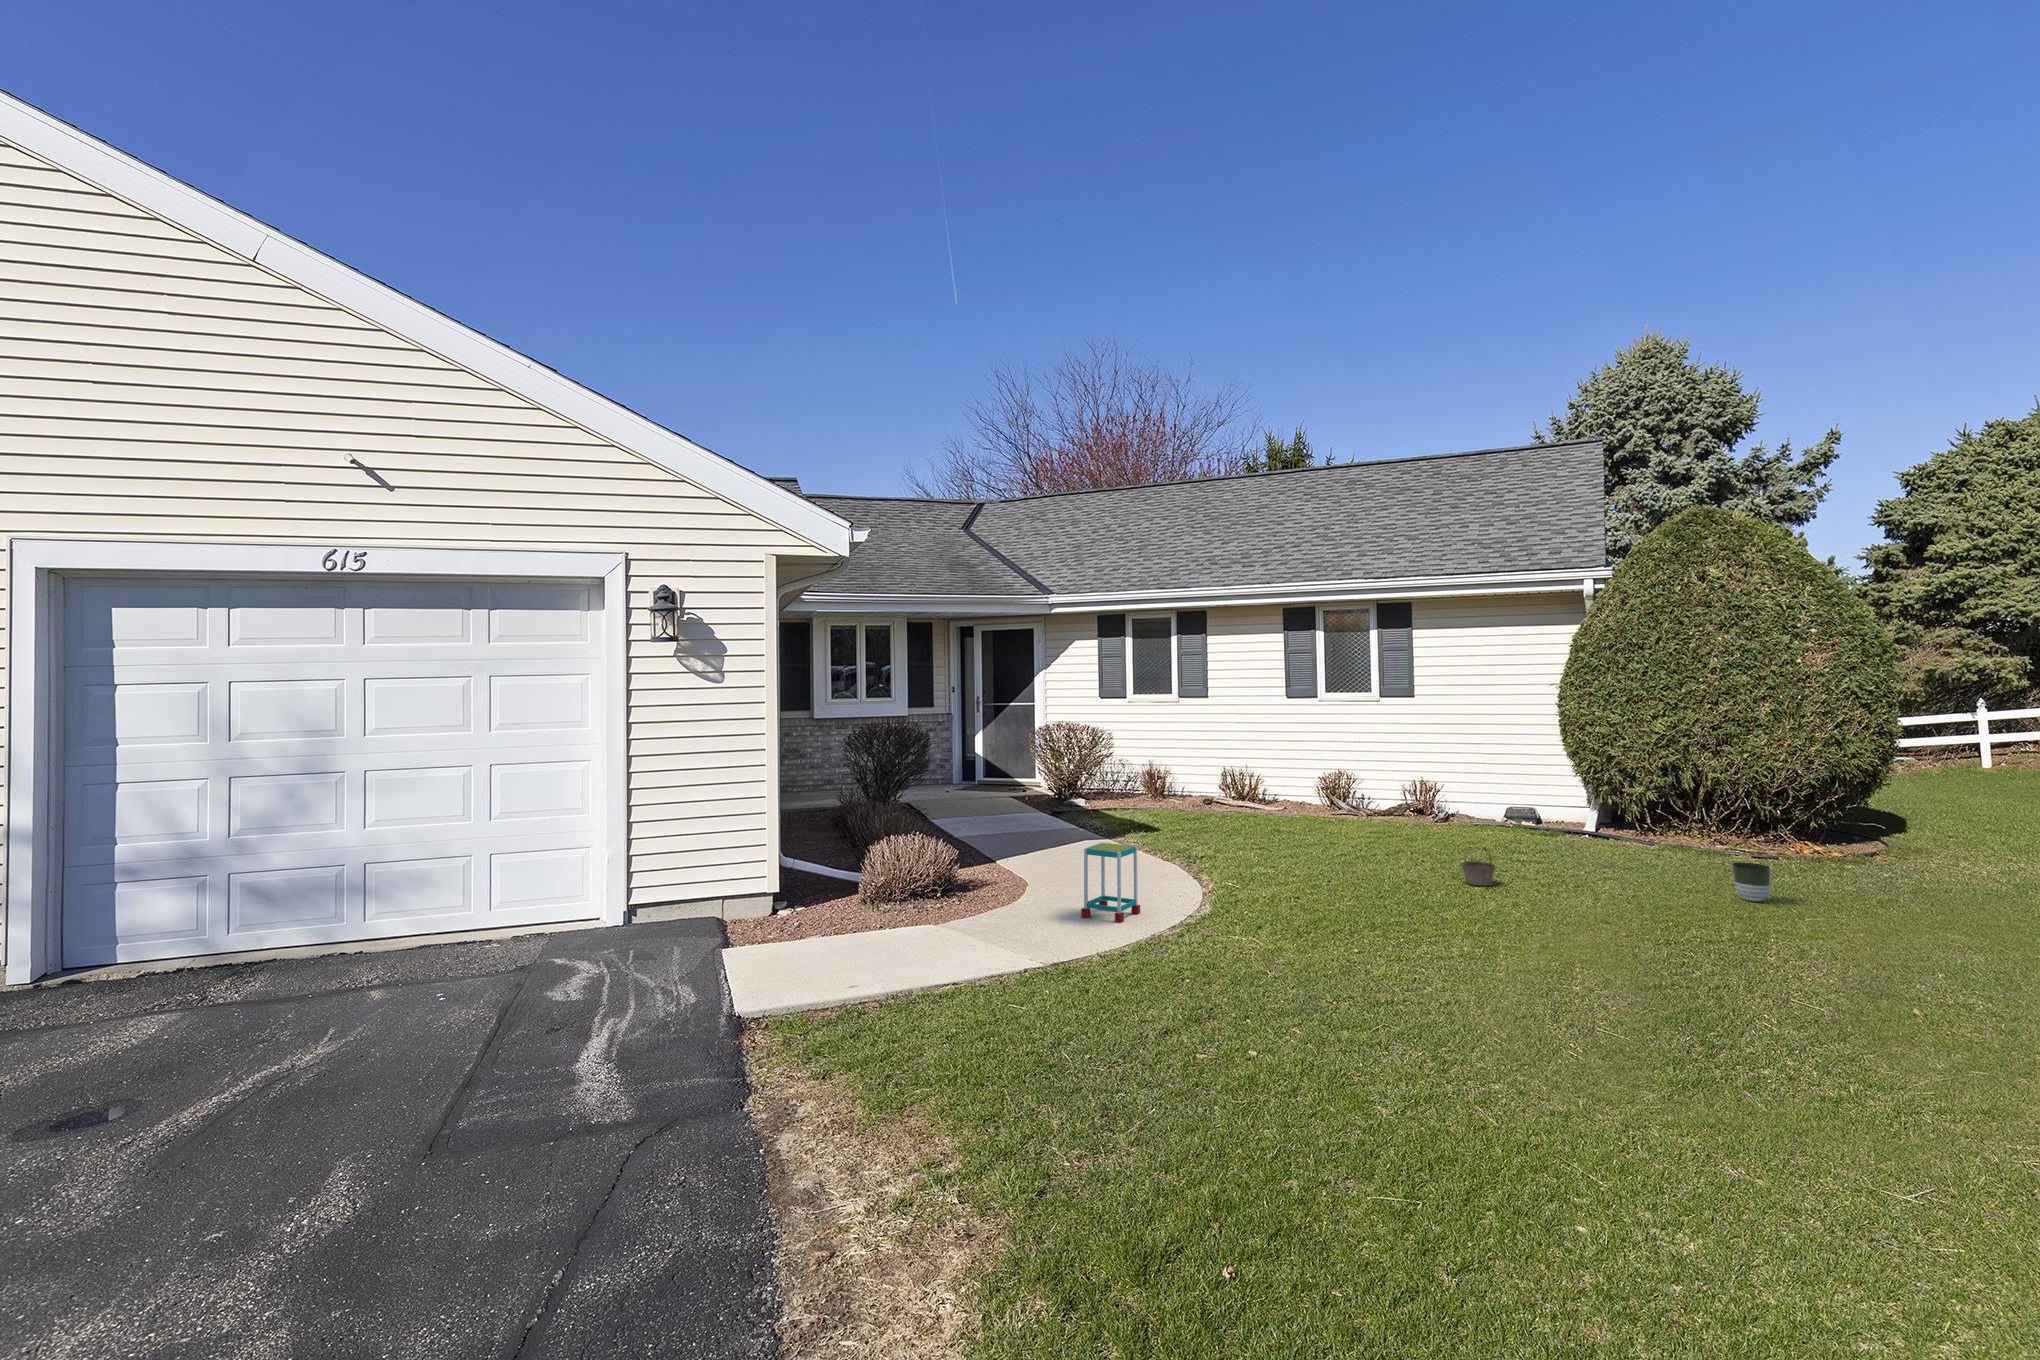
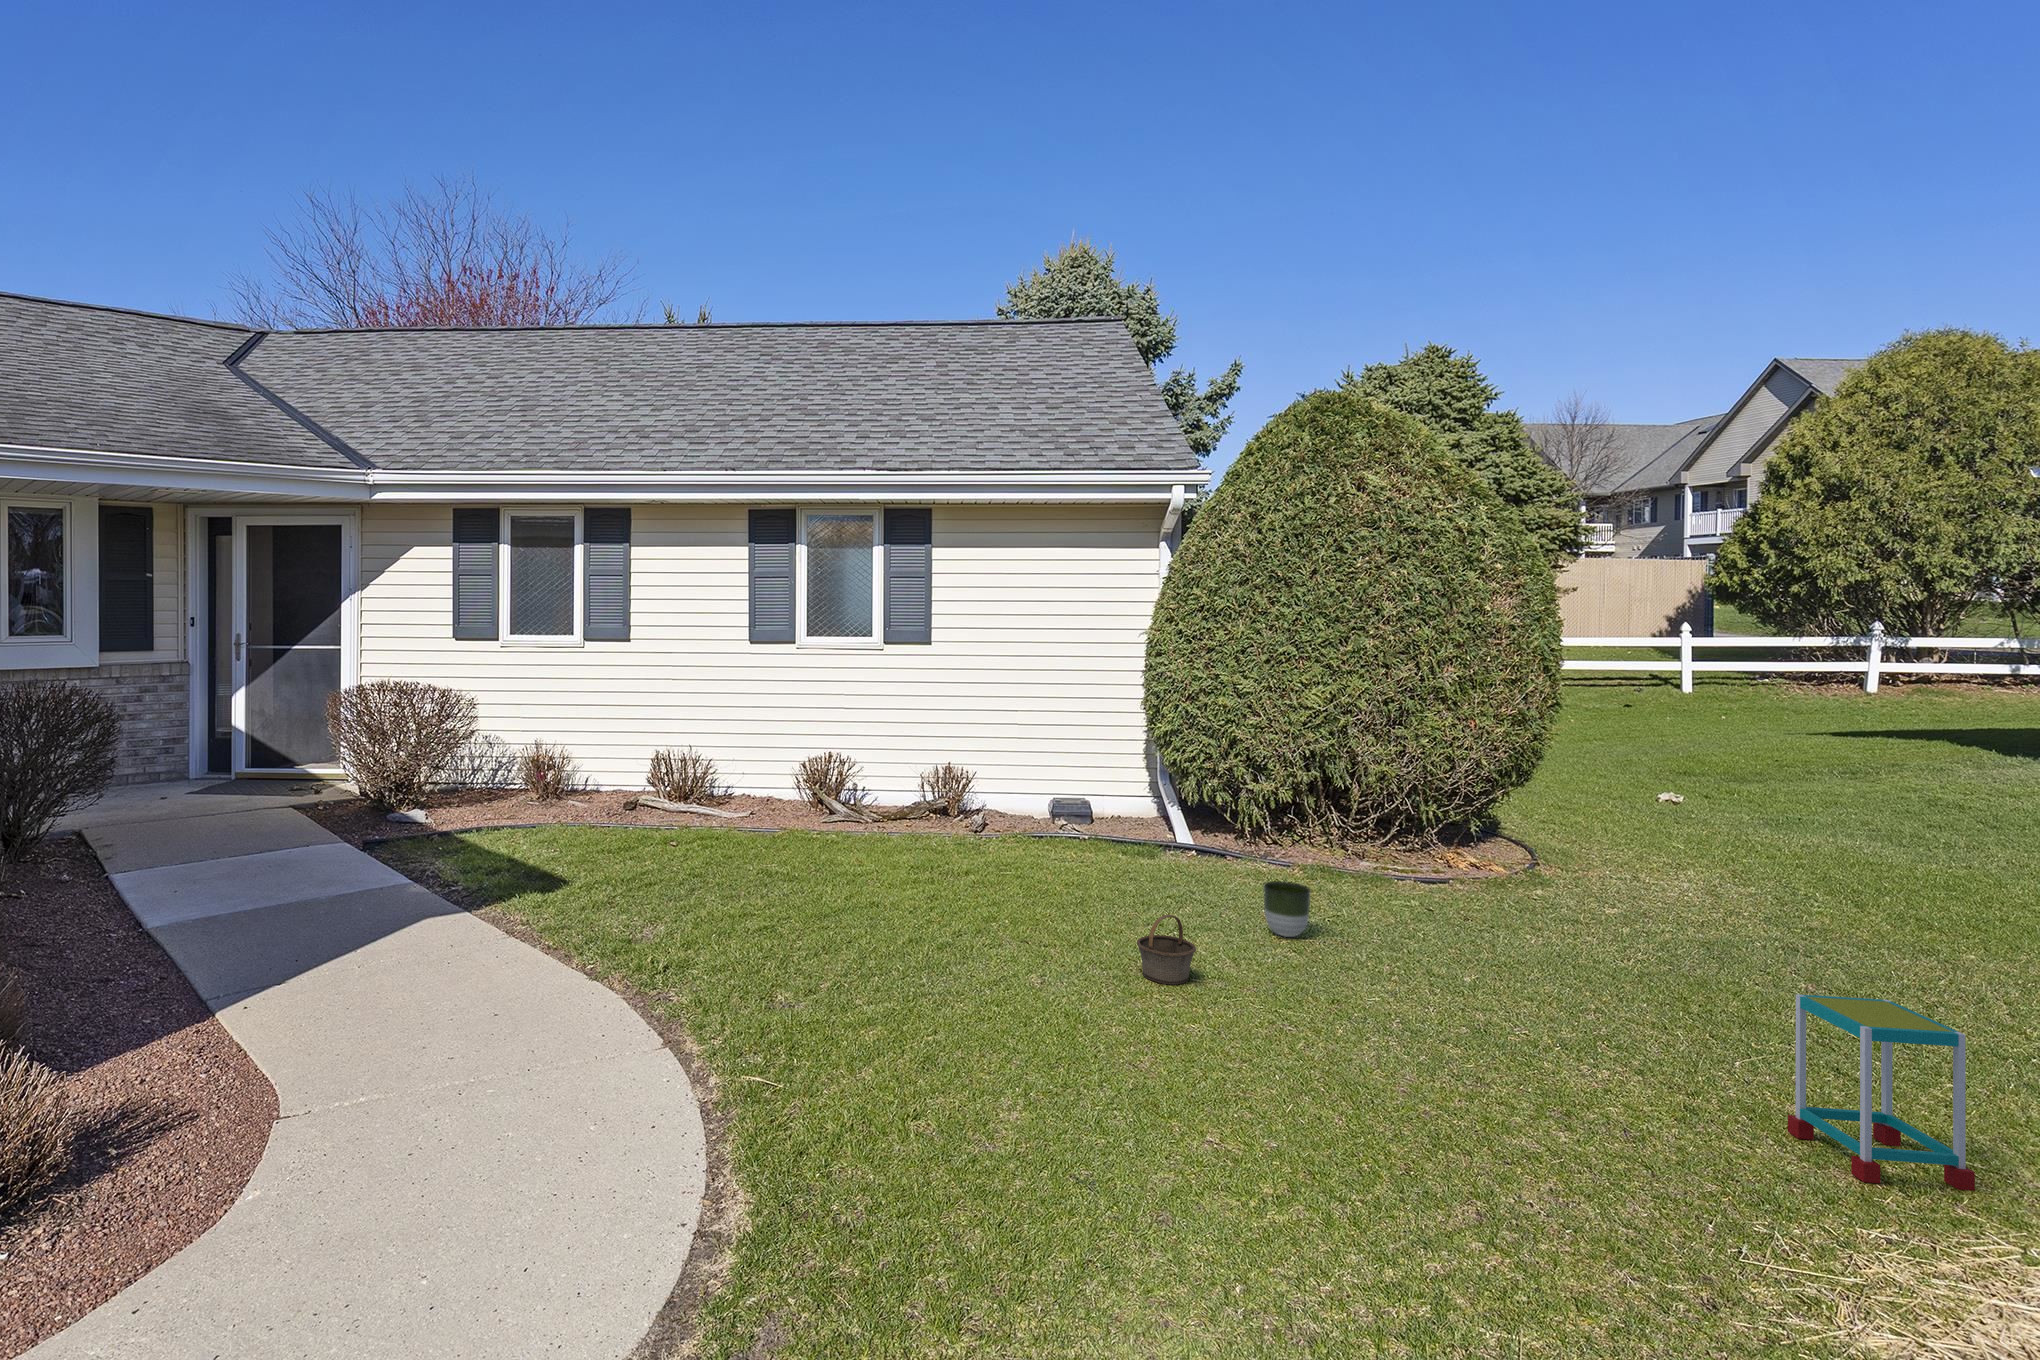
side table: present [1081,843,1140,923] -> present [1788,994,1975,1191]
planter: present [1732,863,1770,902] -> present [1263,881,1311,937]

